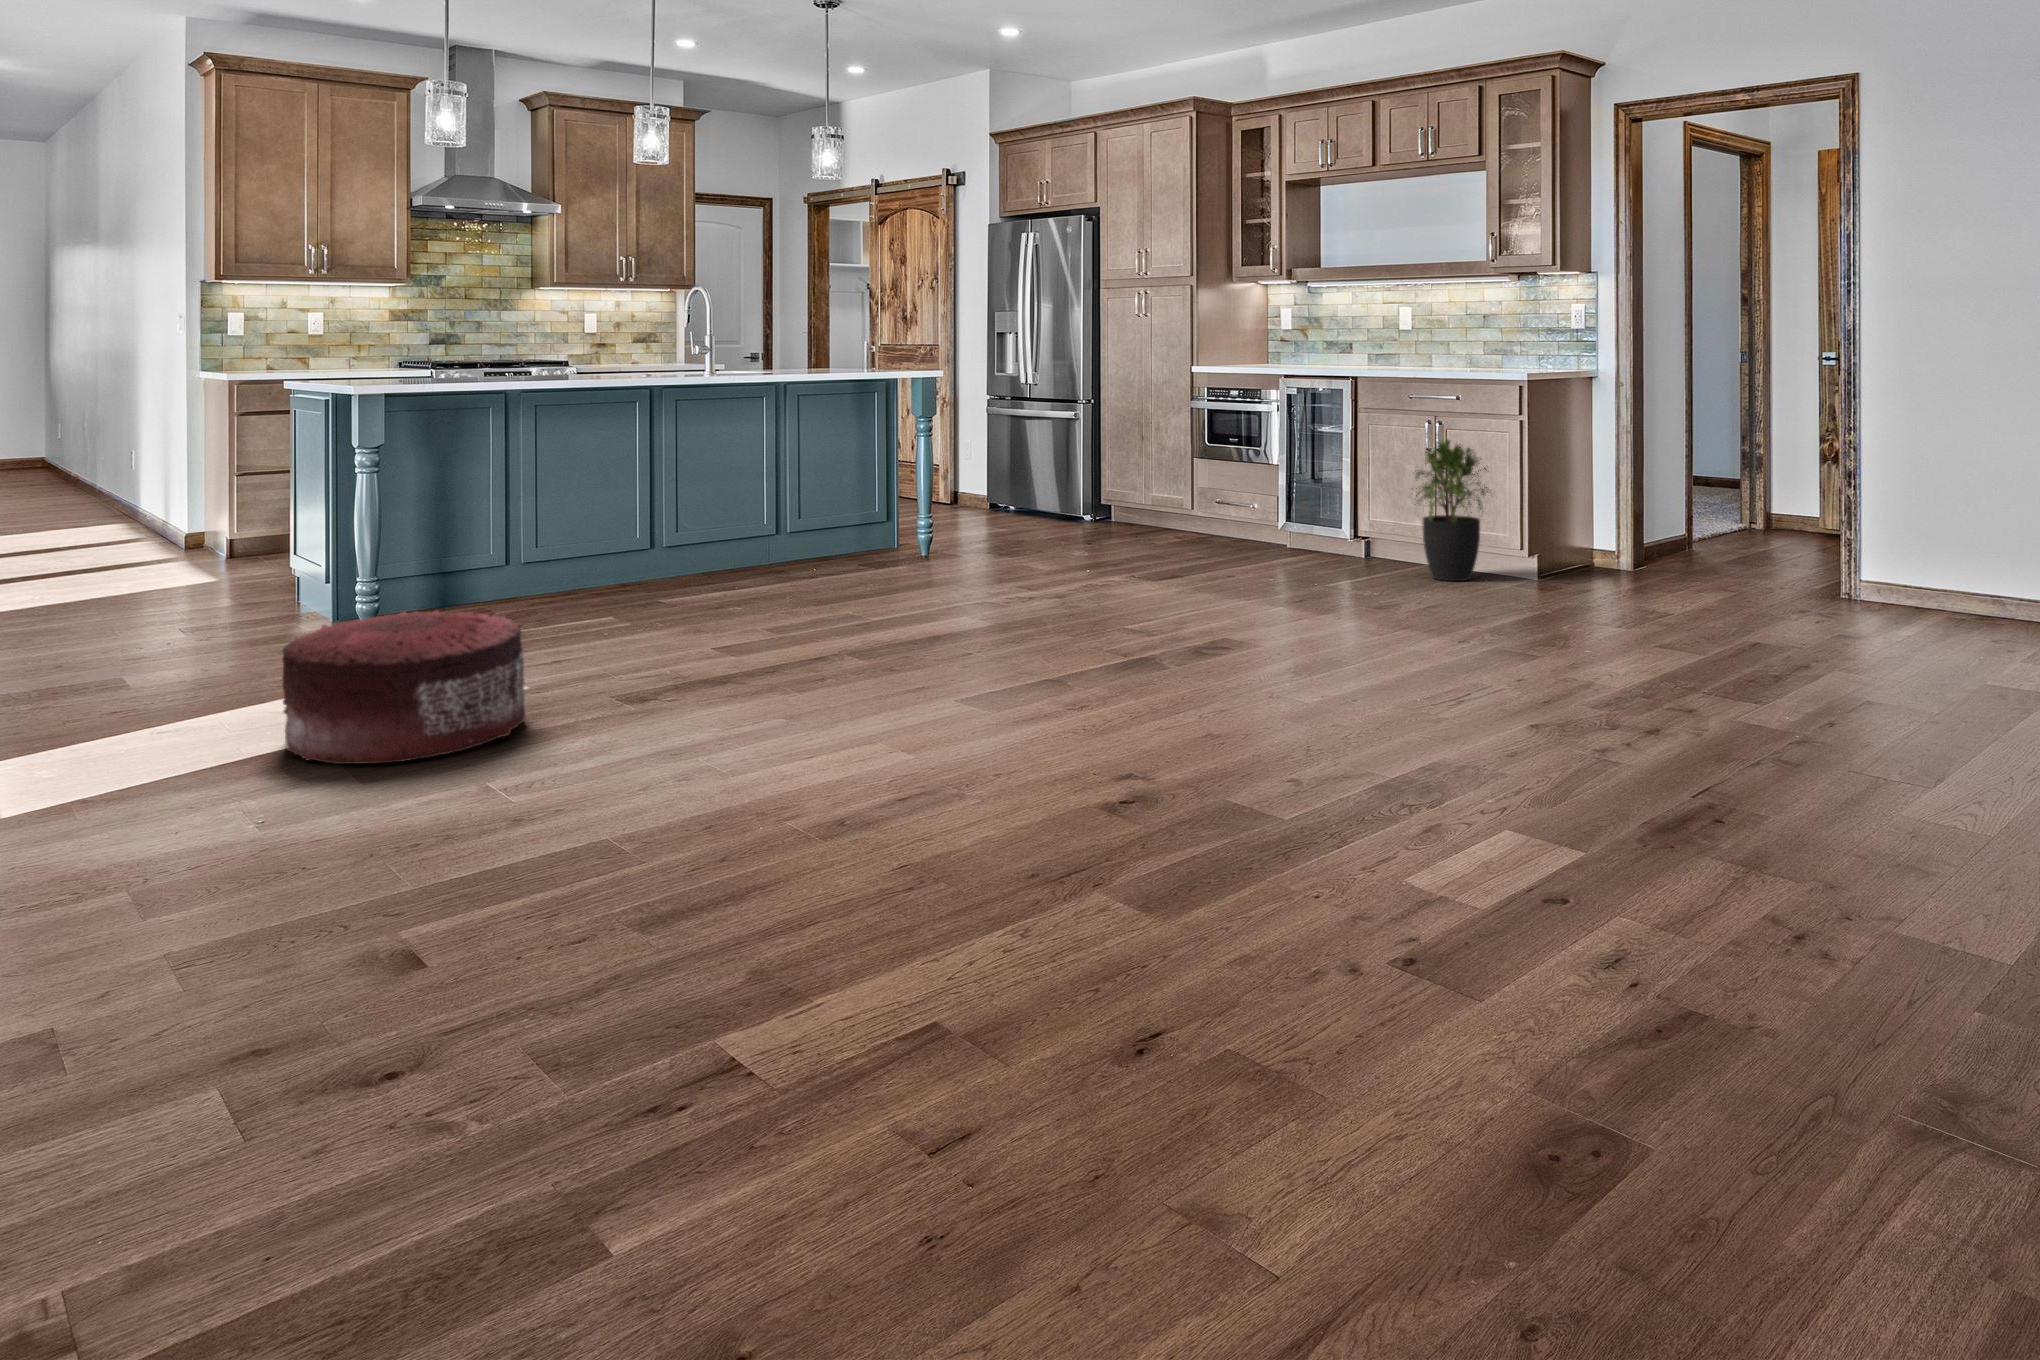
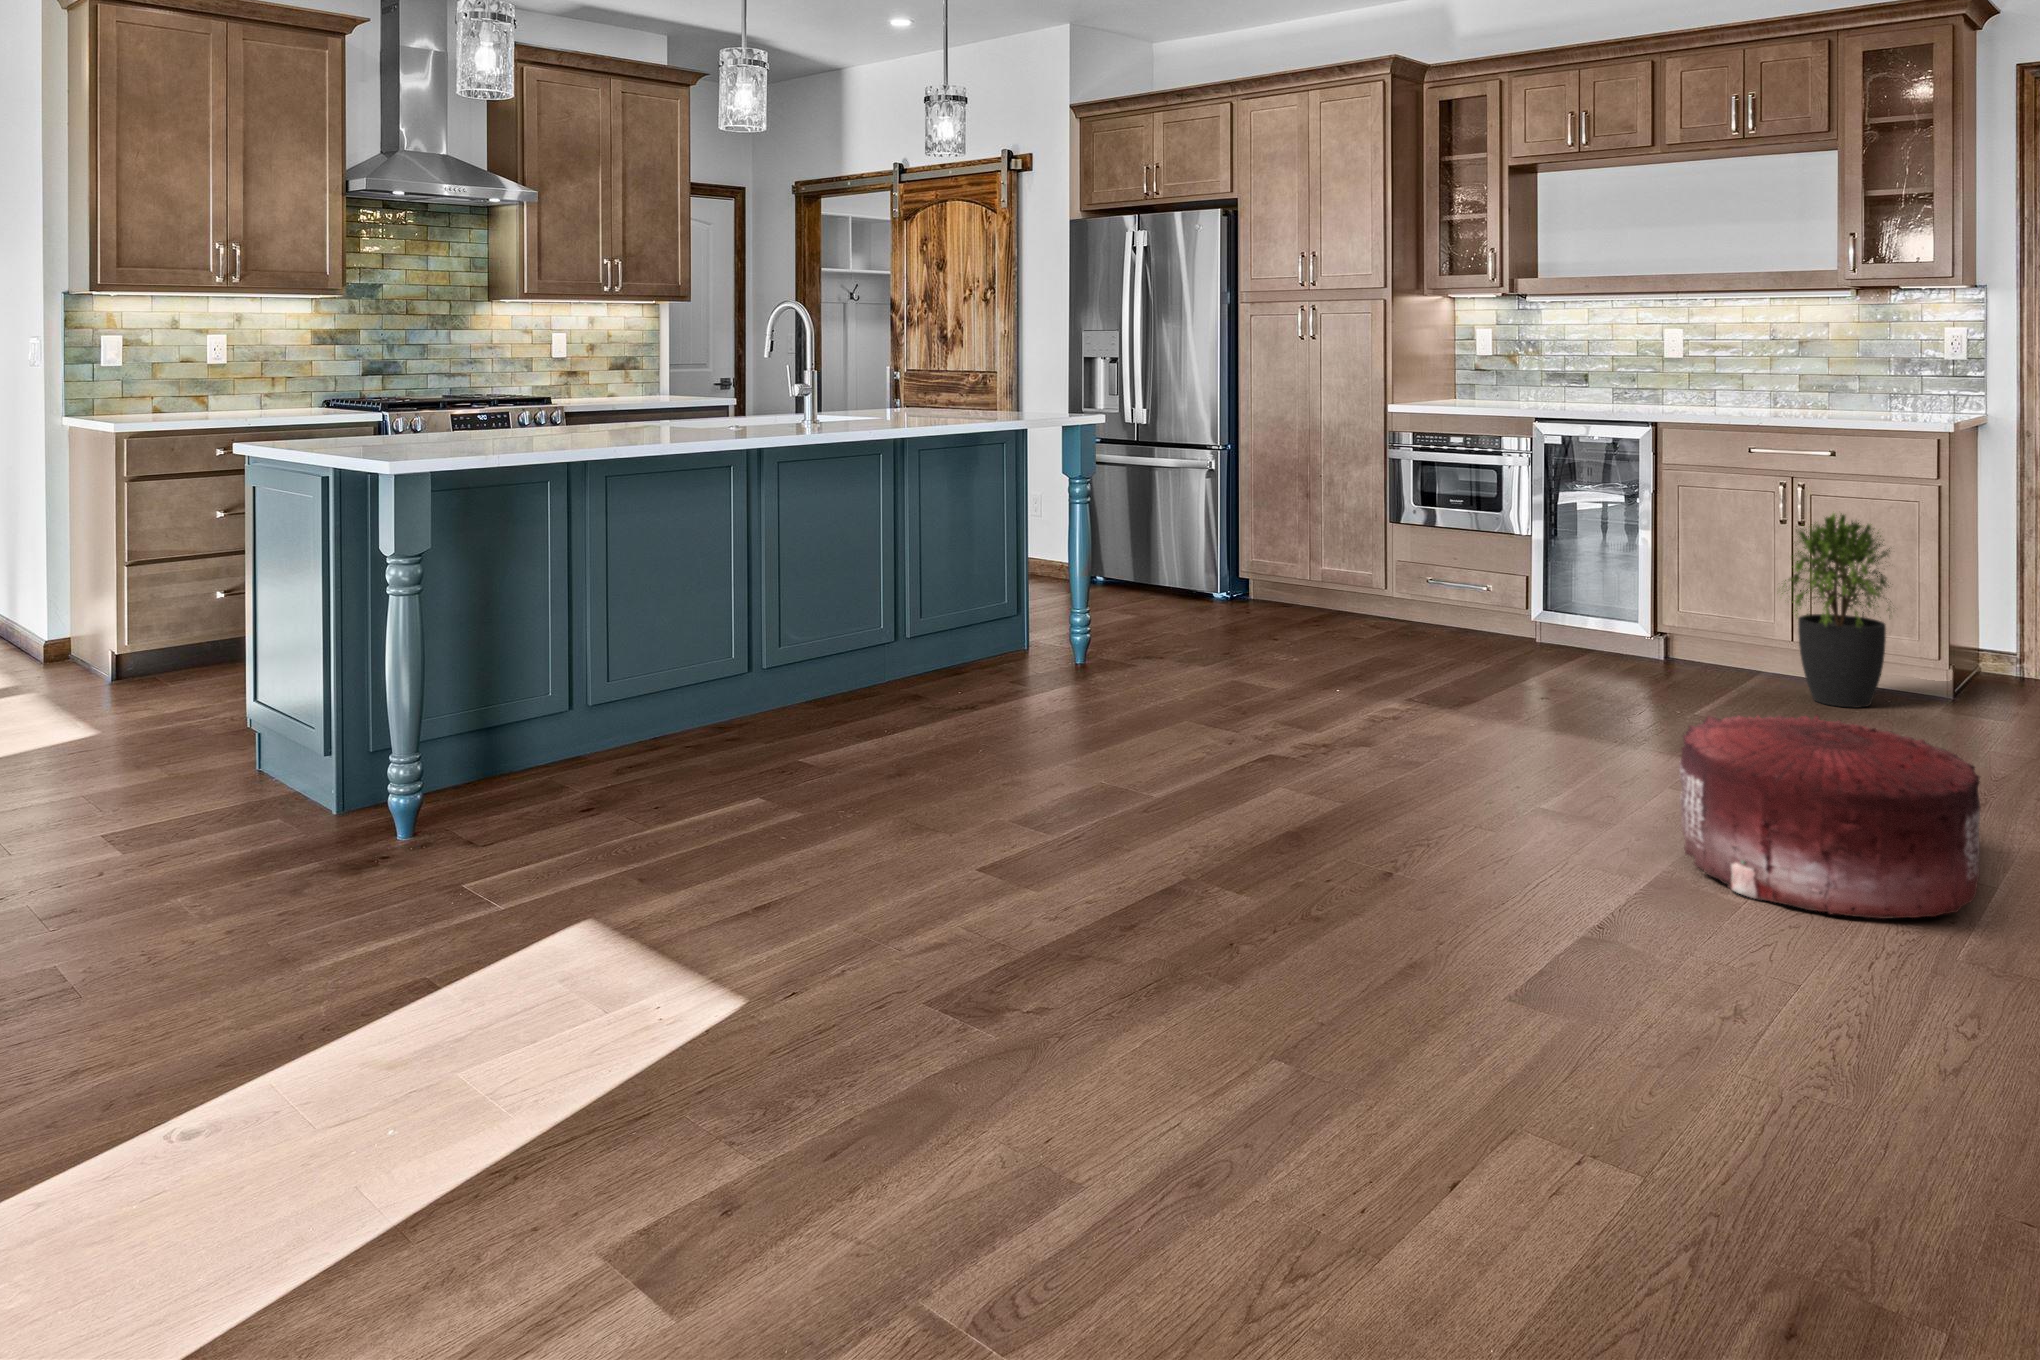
pouf: present [282,611,527,764] -> present [1679,715,1980,919]

